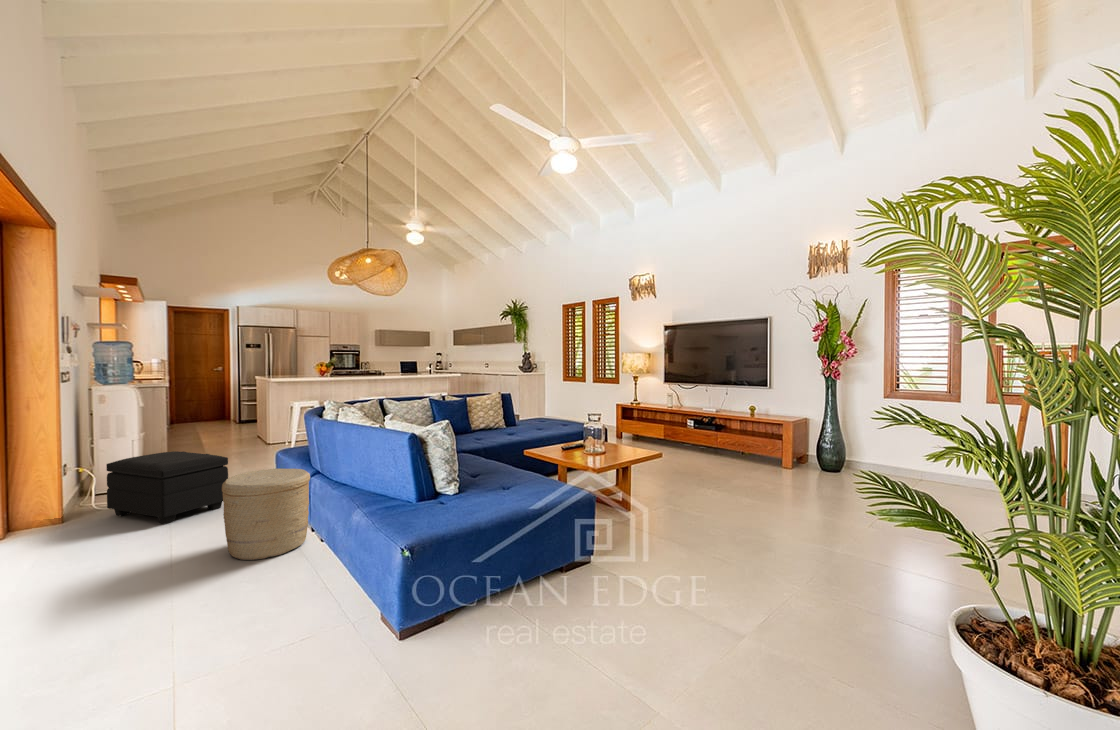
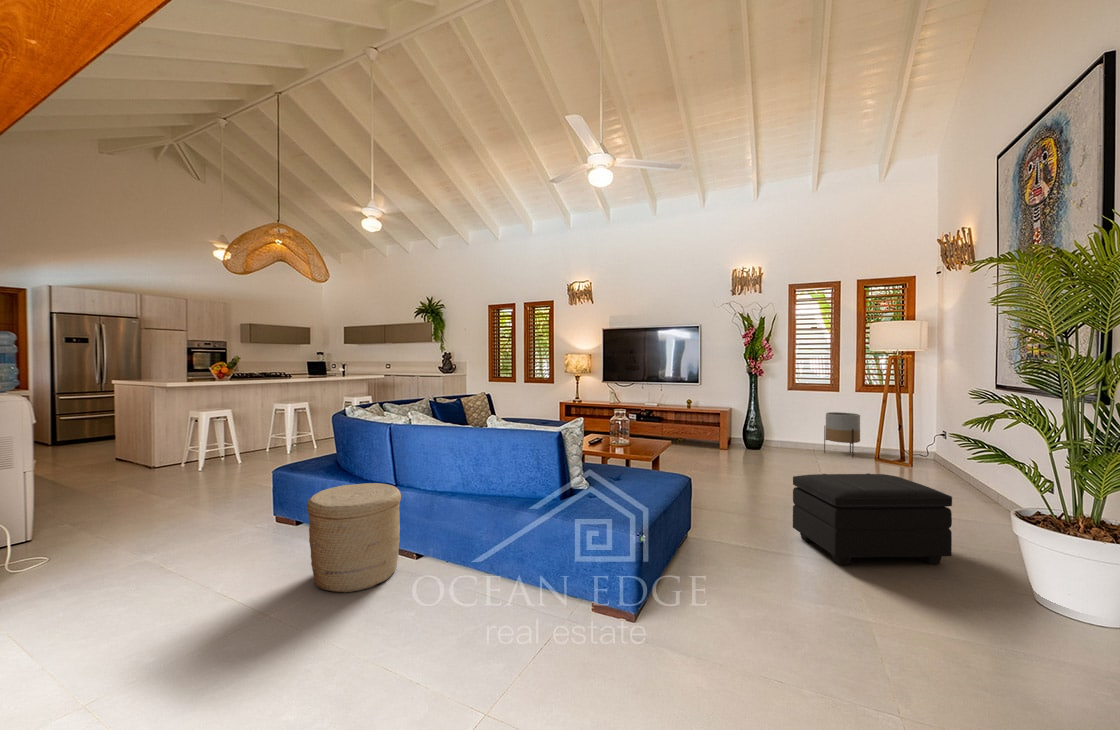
planter: none [929,429,984,493] -> present [824,412,860,457]
footstool: present [106,451,228,524] -> present [793,473,952,565]

